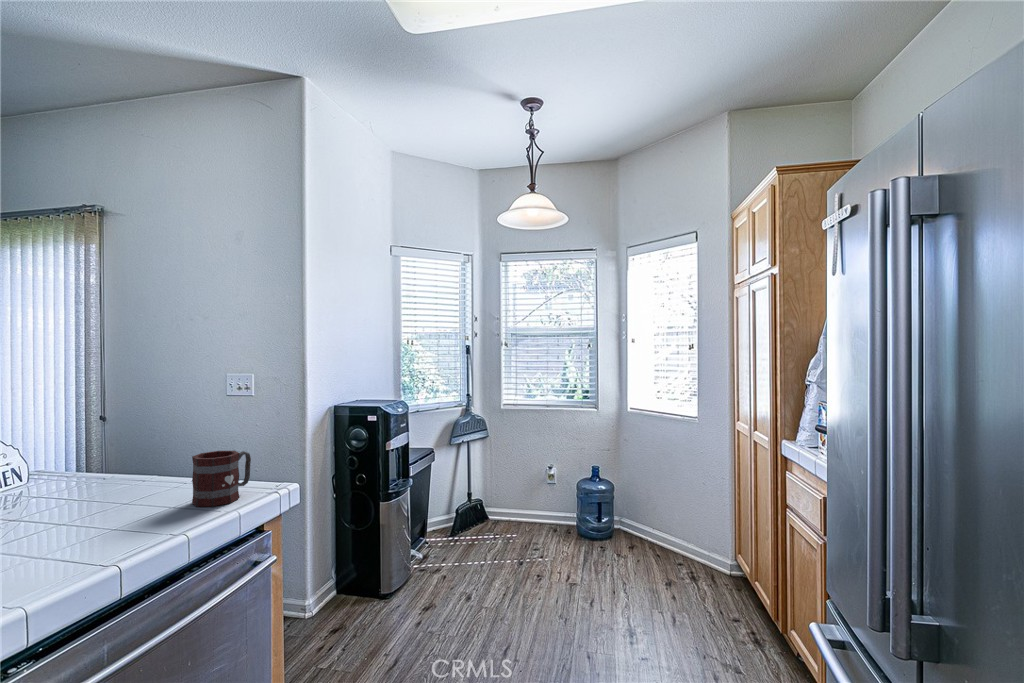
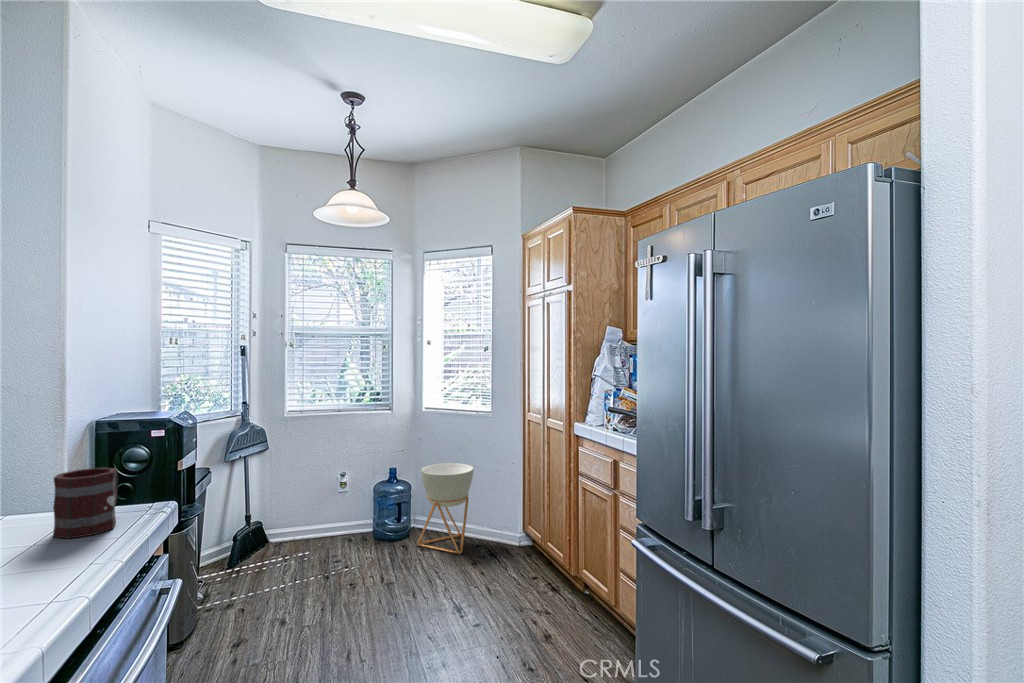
planter: none [616,468,677,569] -> present [417,463,474,554]

